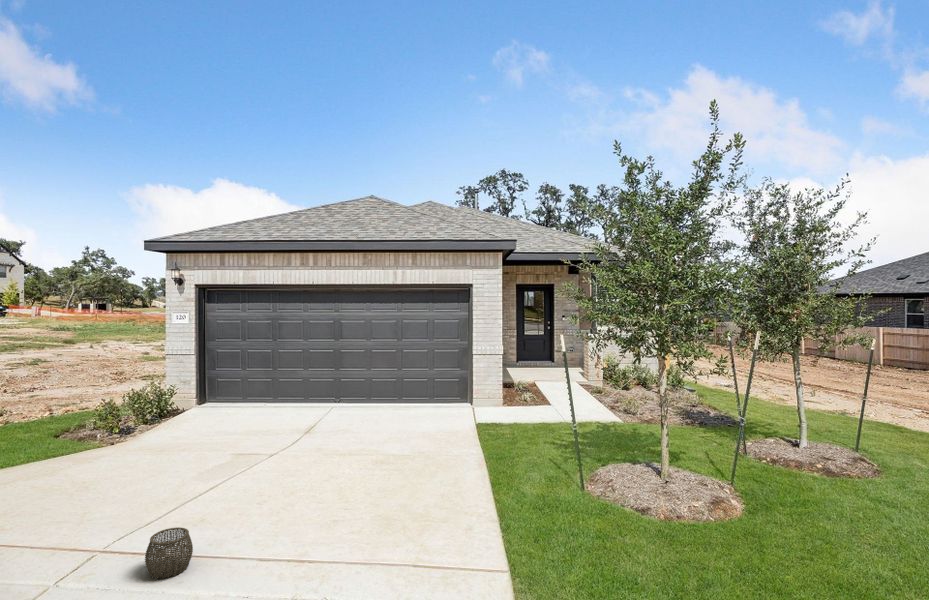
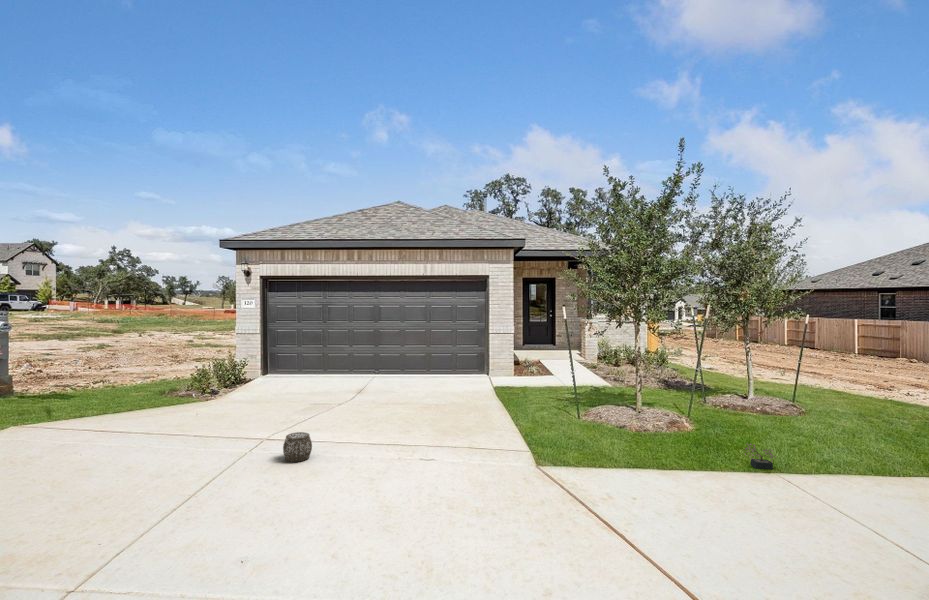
decorative plant: none [831,541,879,585] -> present [745,444,776,469]

